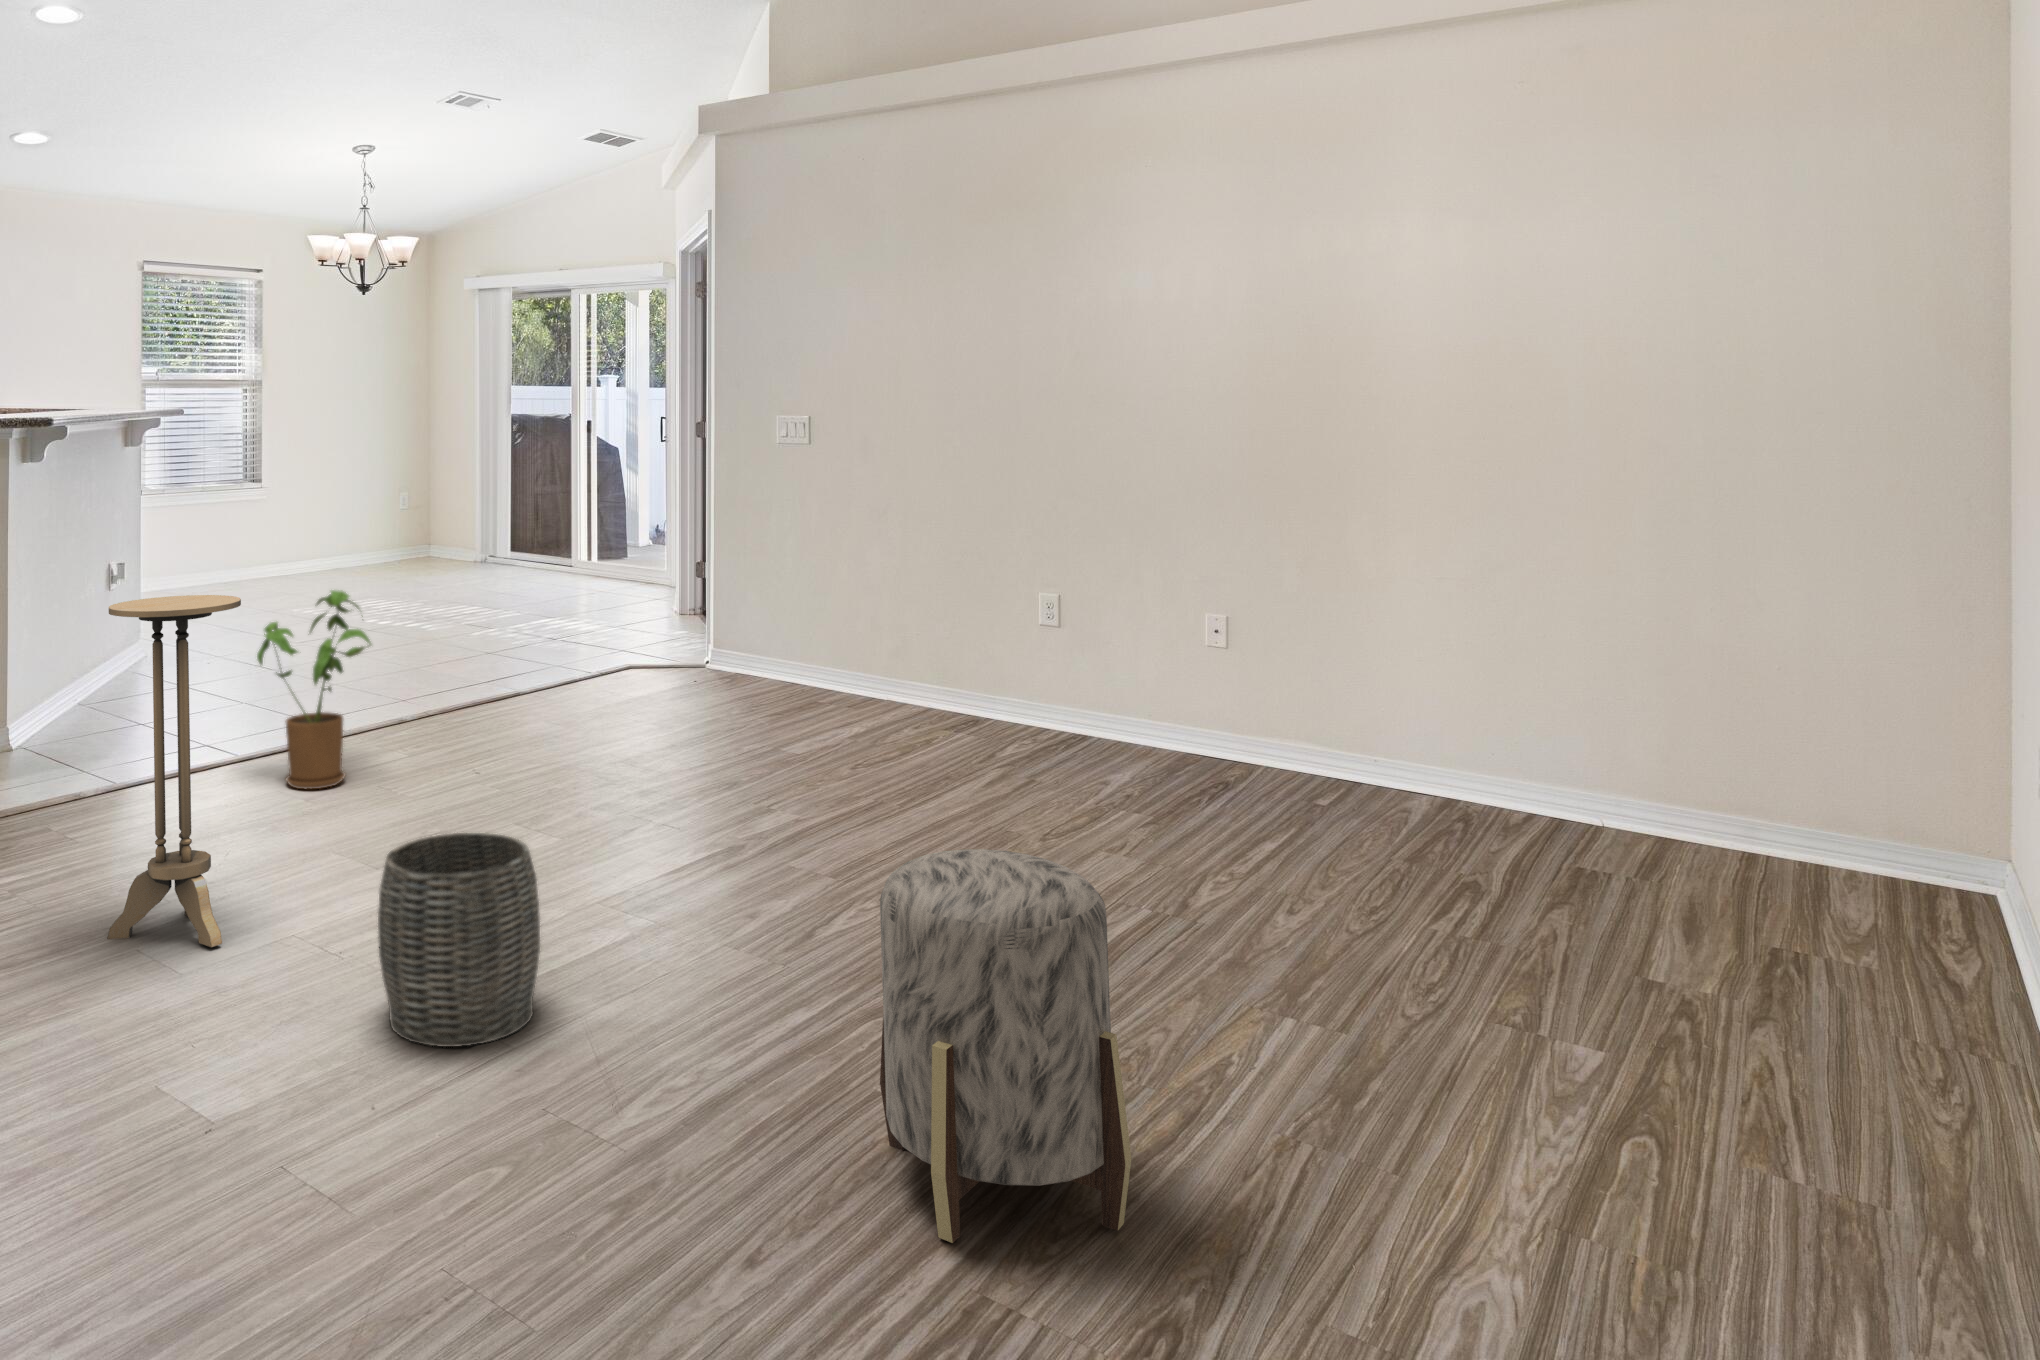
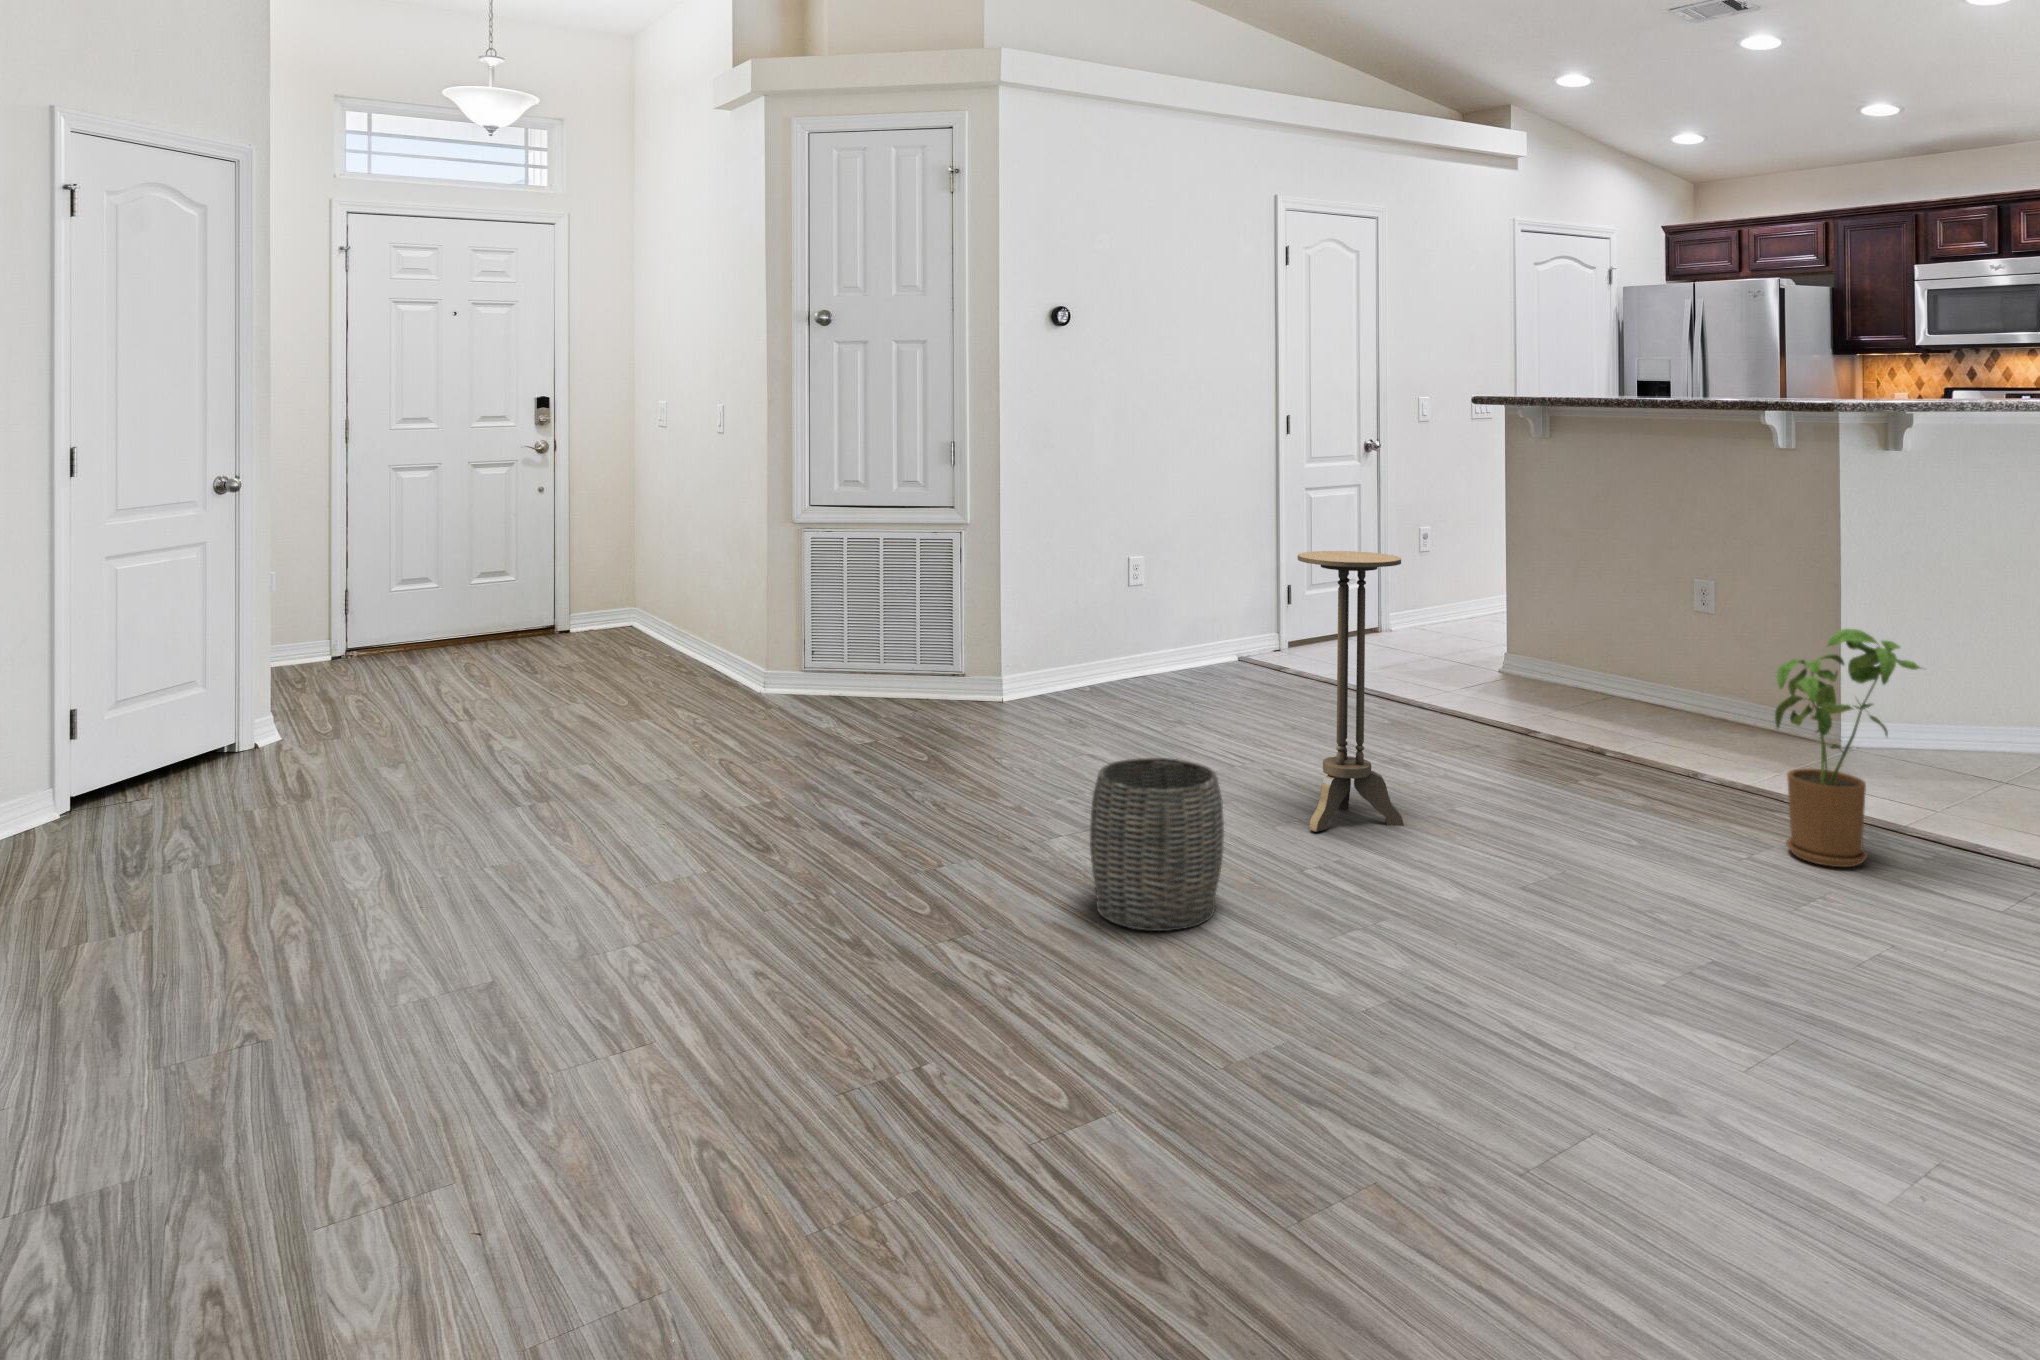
ottoman: present [880,849,1131,1243] -> none [628,796,853,1134]

